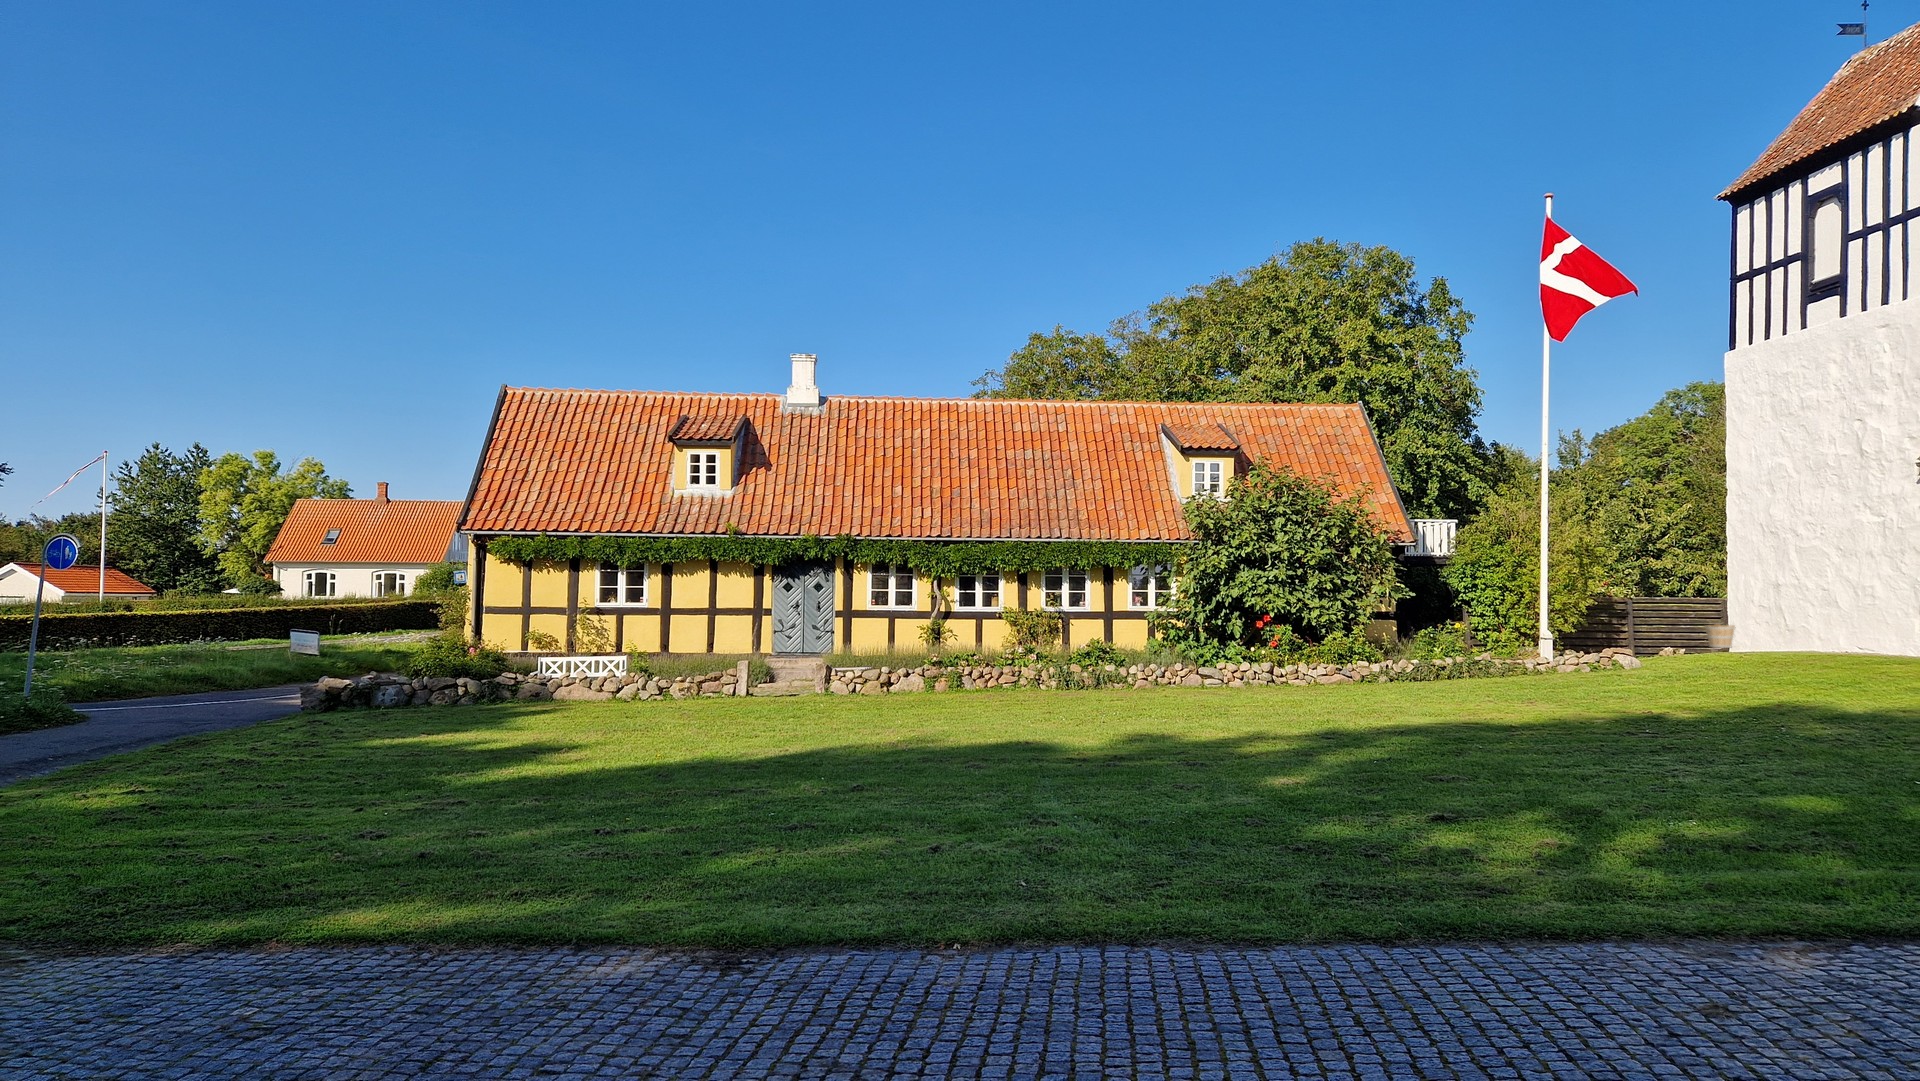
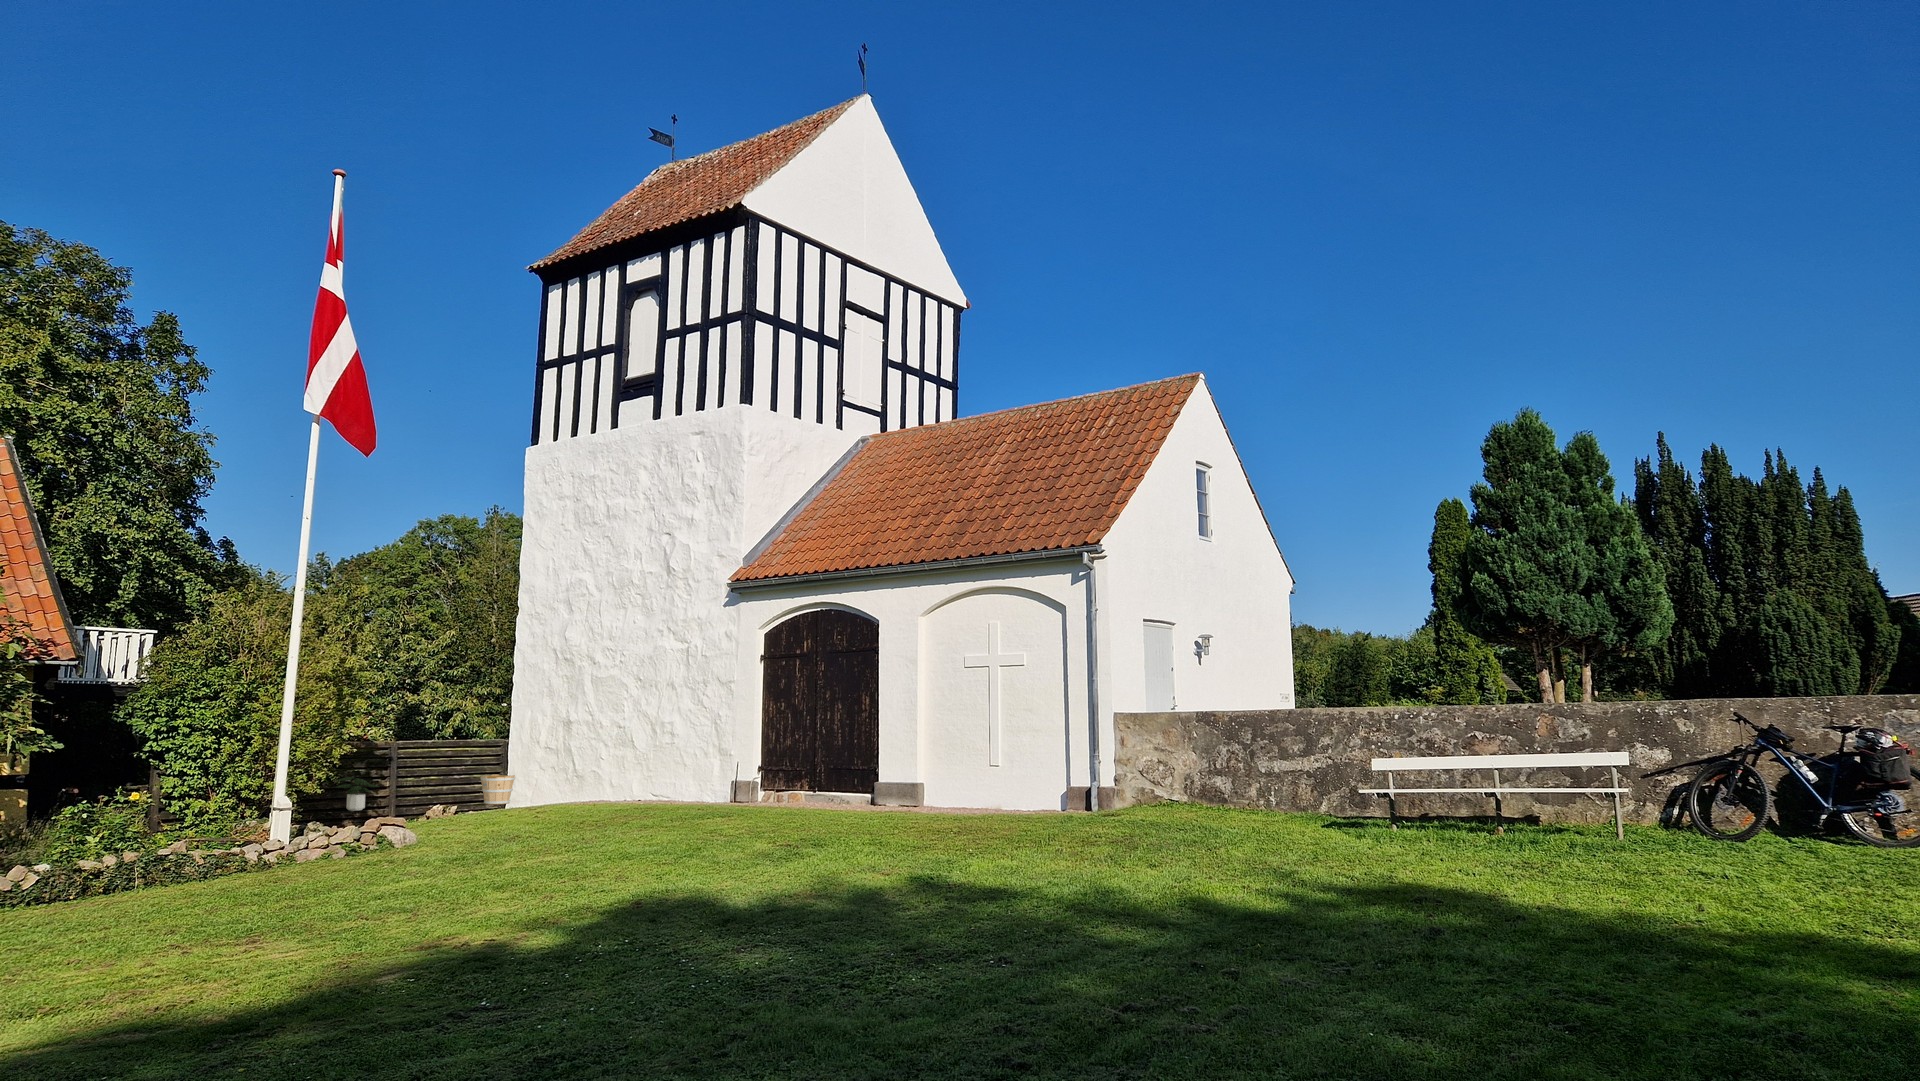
potted plant: none [1586,623,1621,647] -> present [336,777,379,811]

